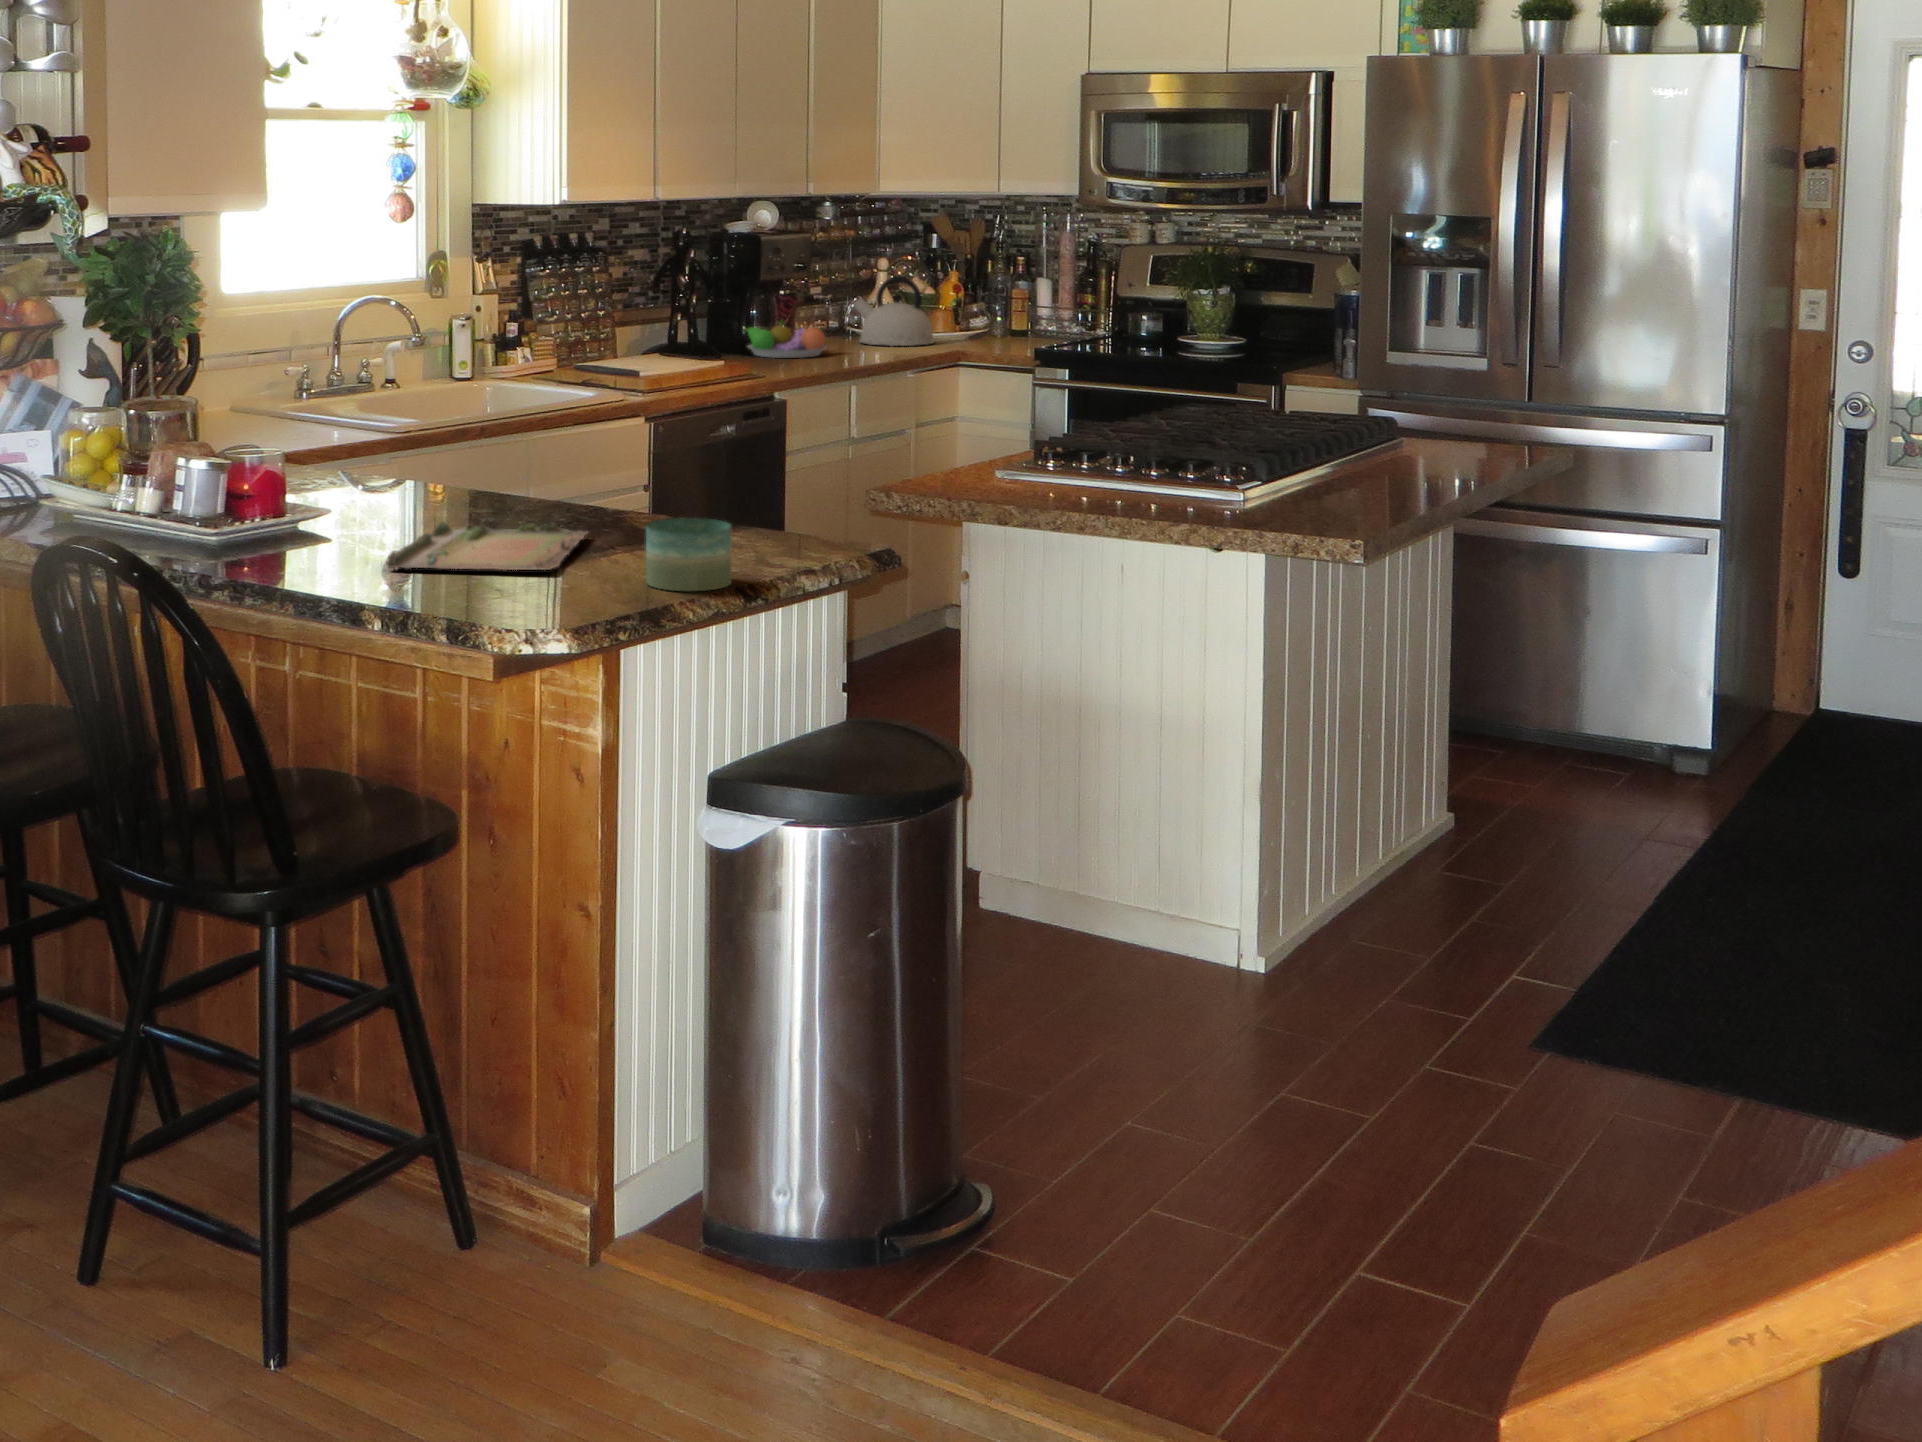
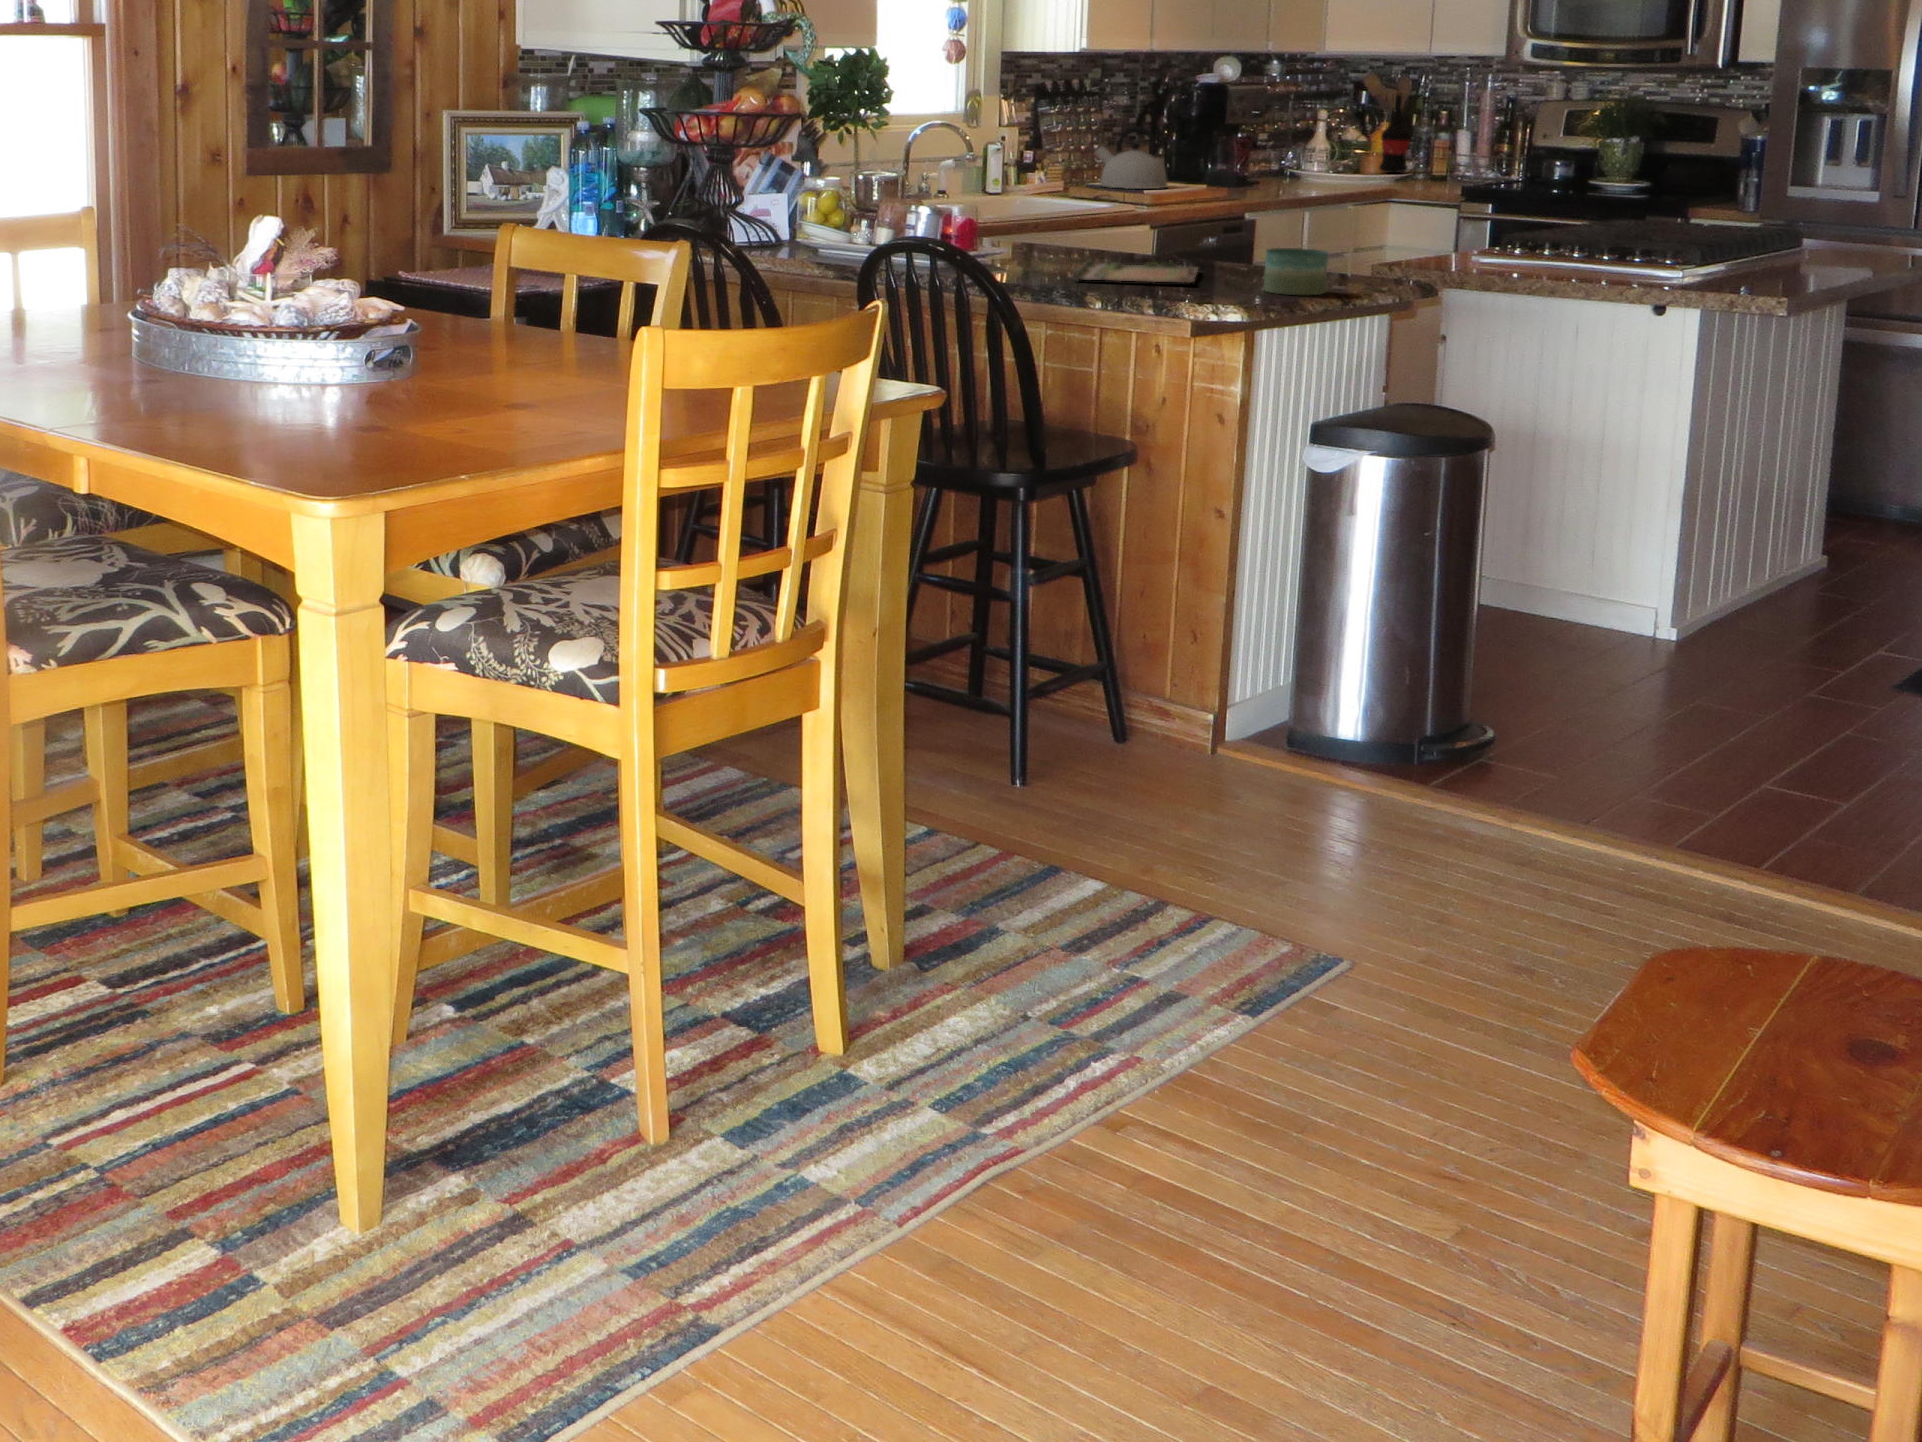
wine bottle: none [955,234,989,326] -> present [1379,91,1411,173]
kettle: present [853,277,935,346] -> present [1095,127,1167,189]
fruit bowl: present [743,321,826,358] -> none [1208,157,1282,188]

